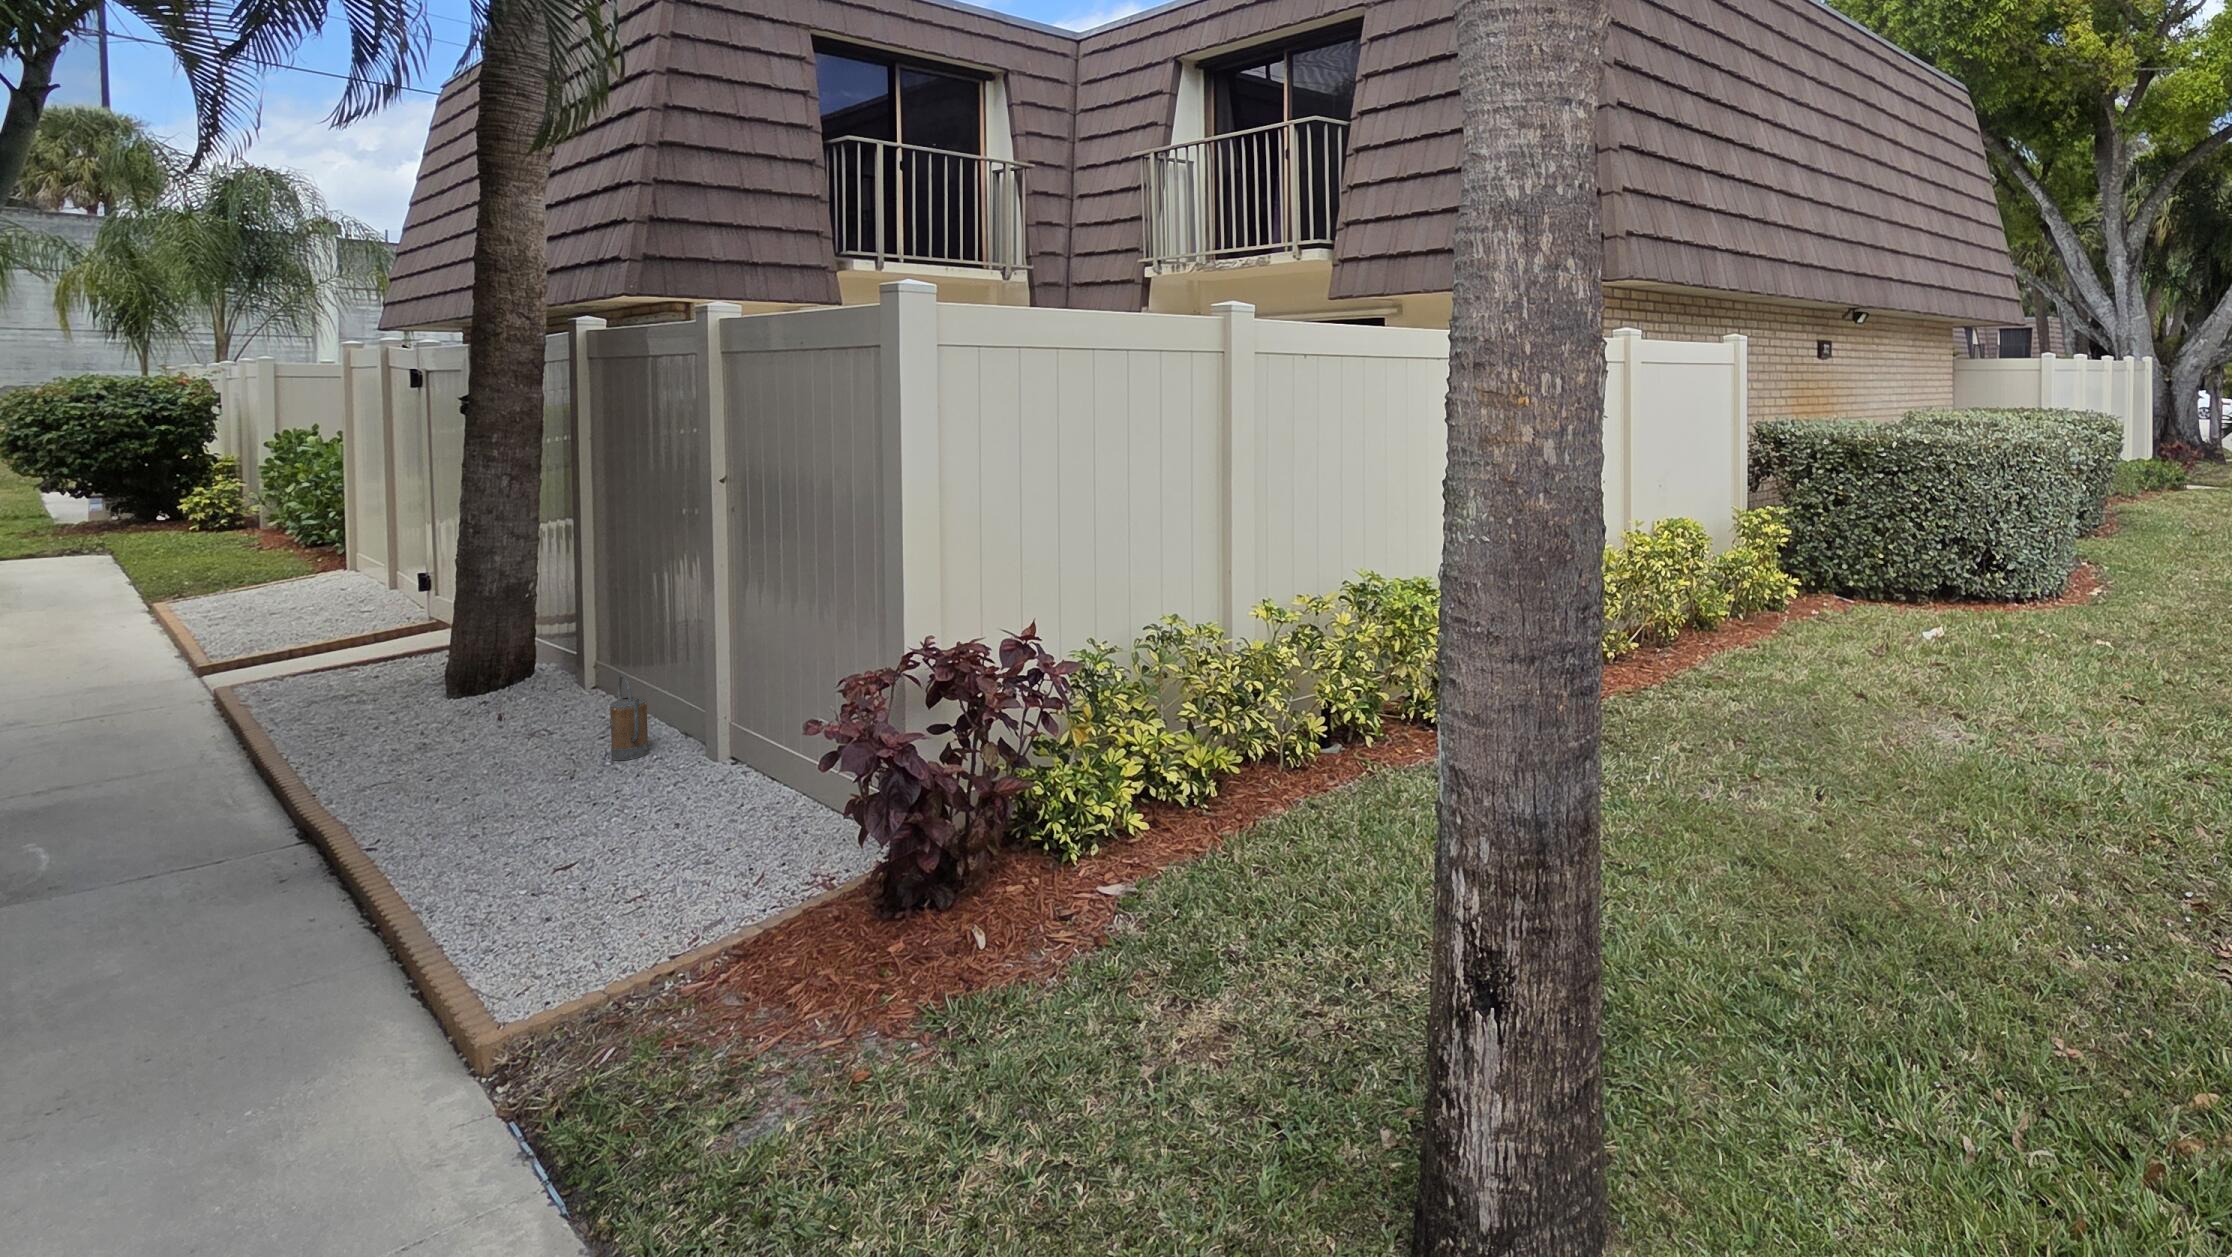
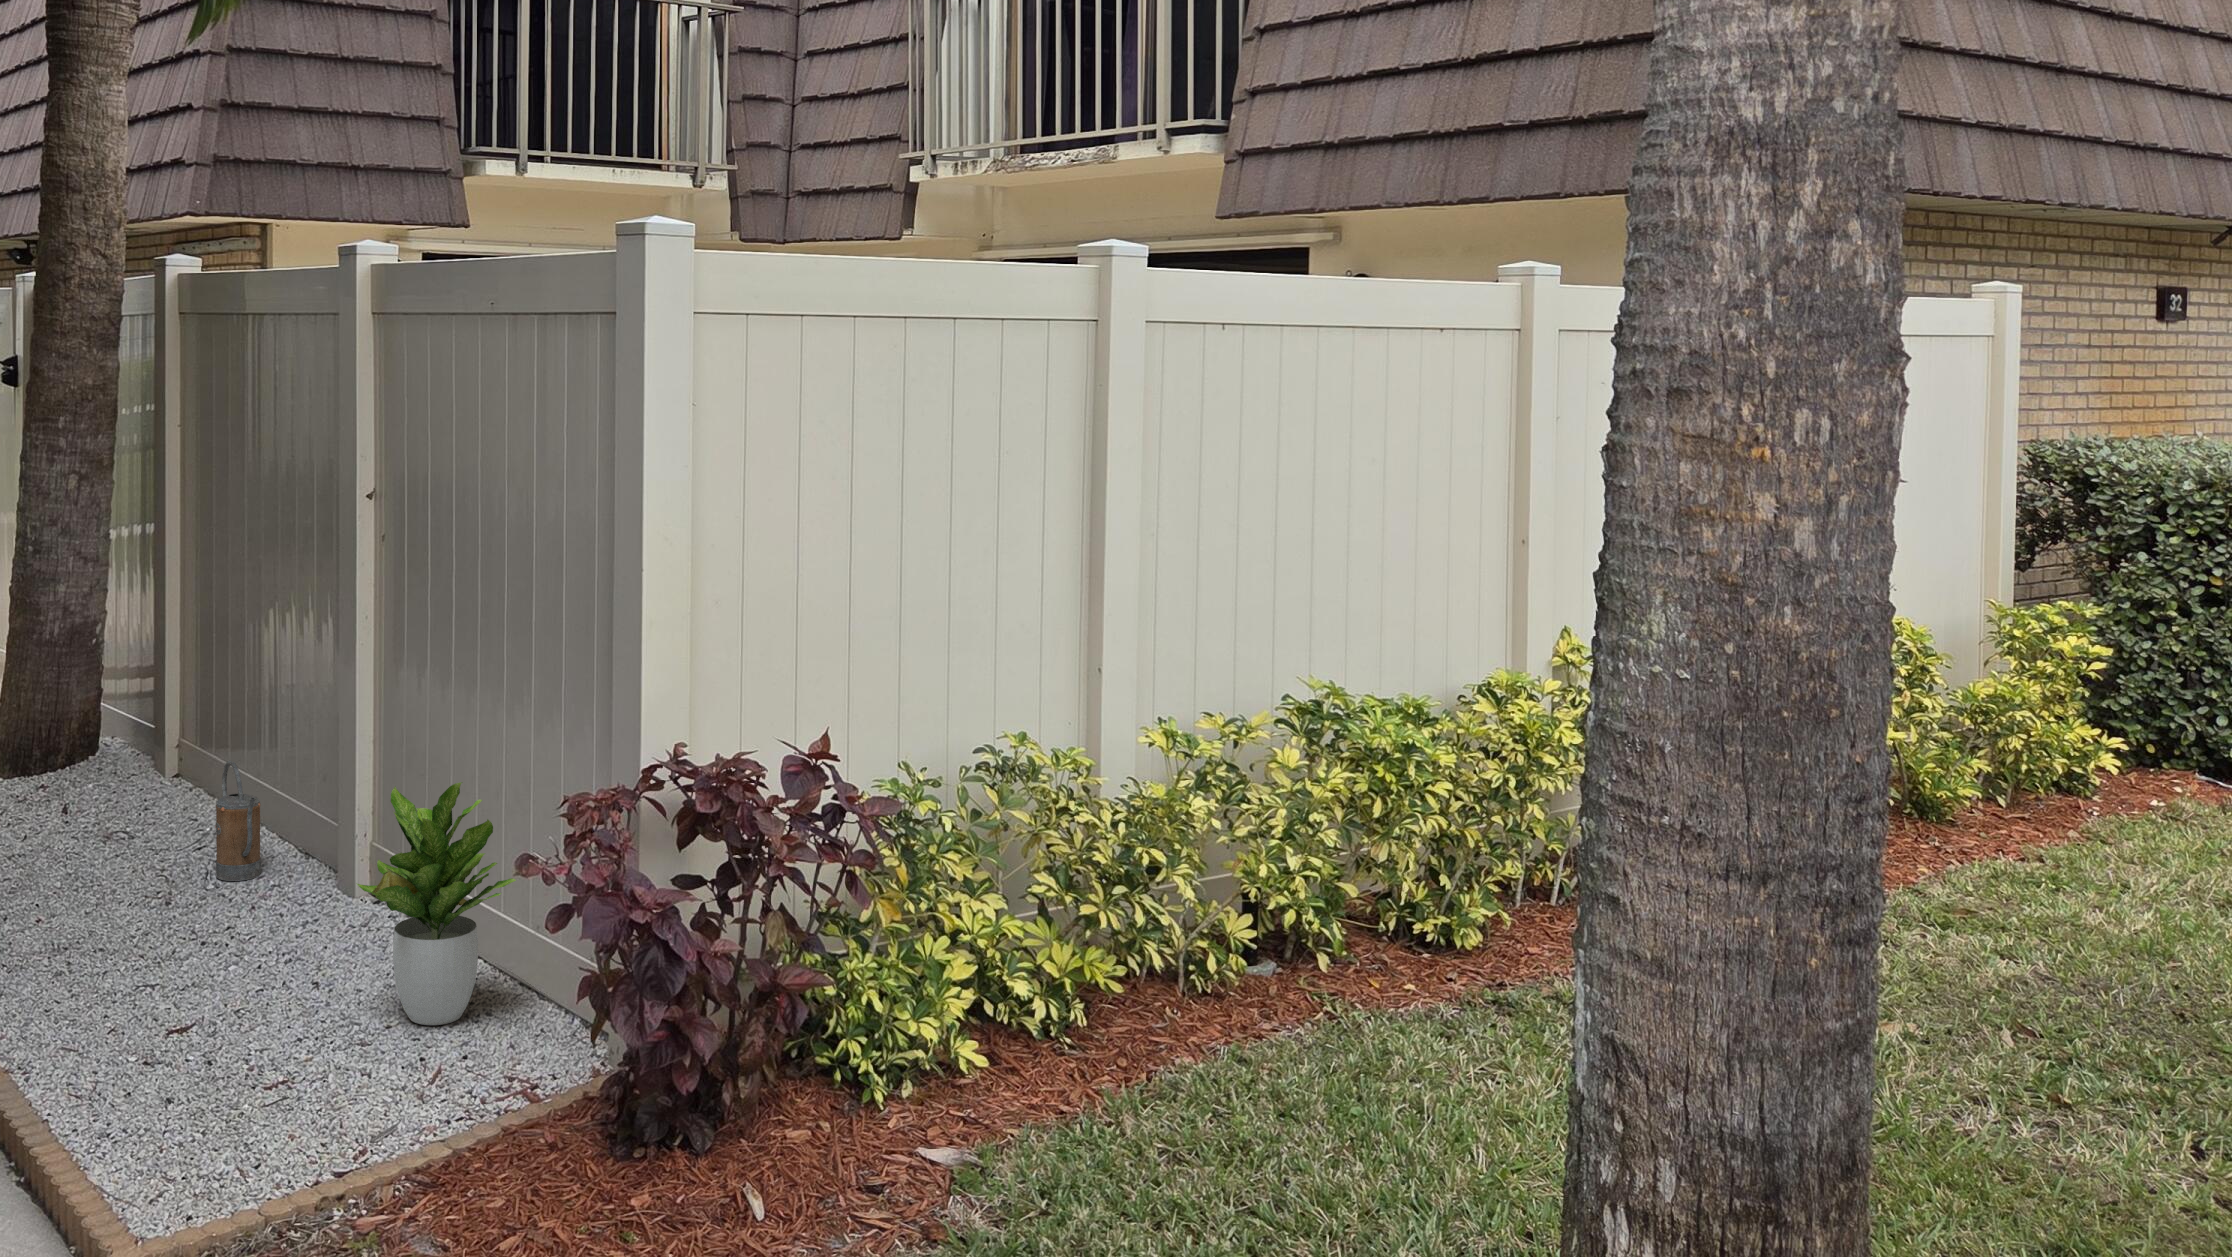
potted plant: none [694,674,821,847] -> present [357,782,516,1025]

